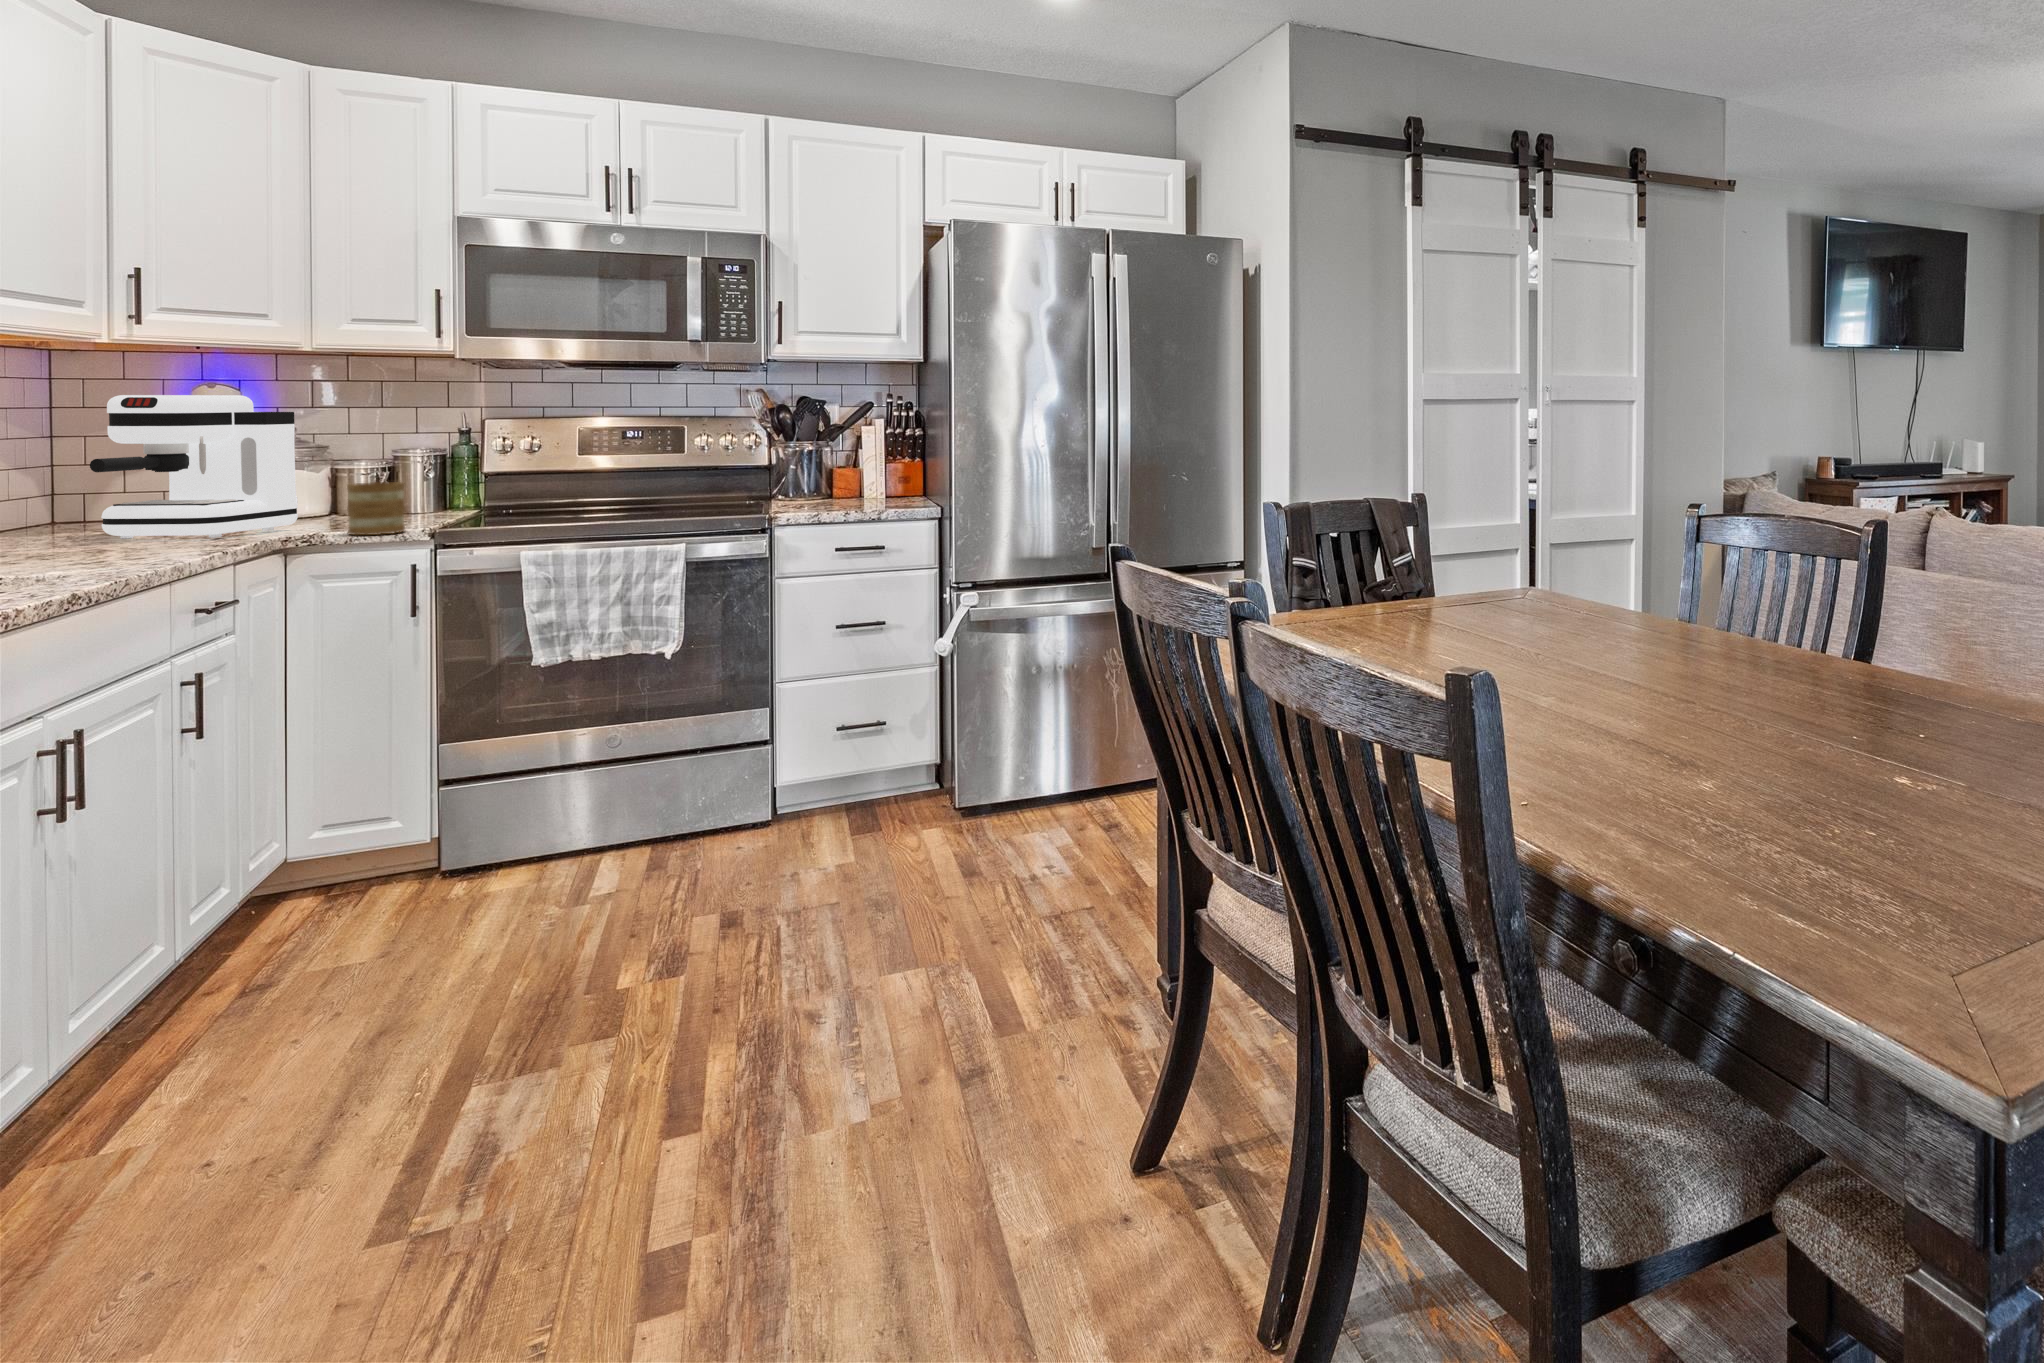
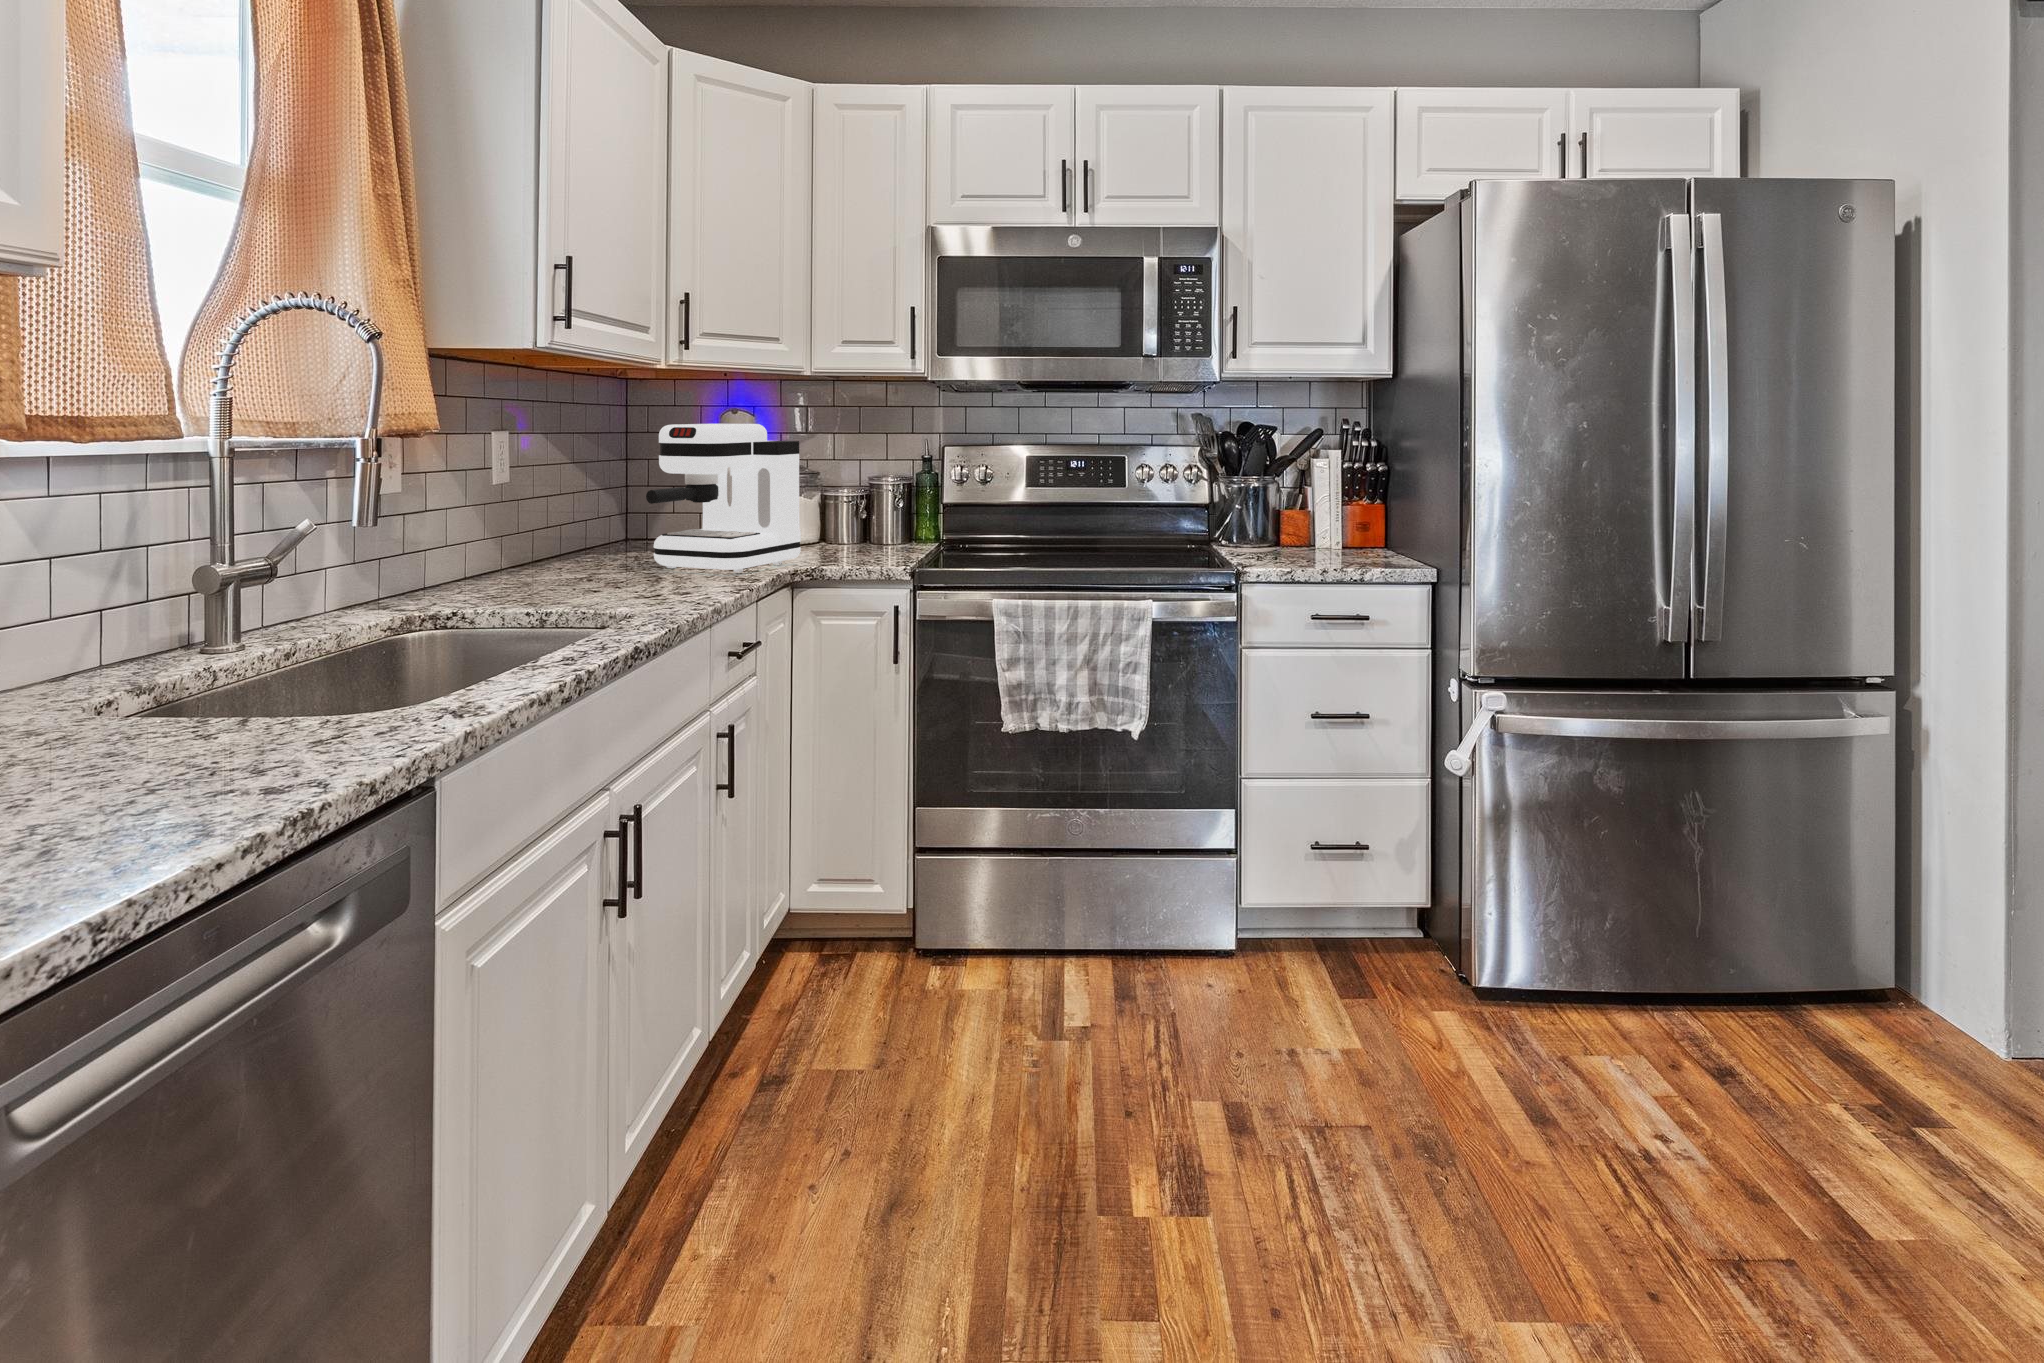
mug: present [347,482,405,535] -> none [844,518,892,577]

